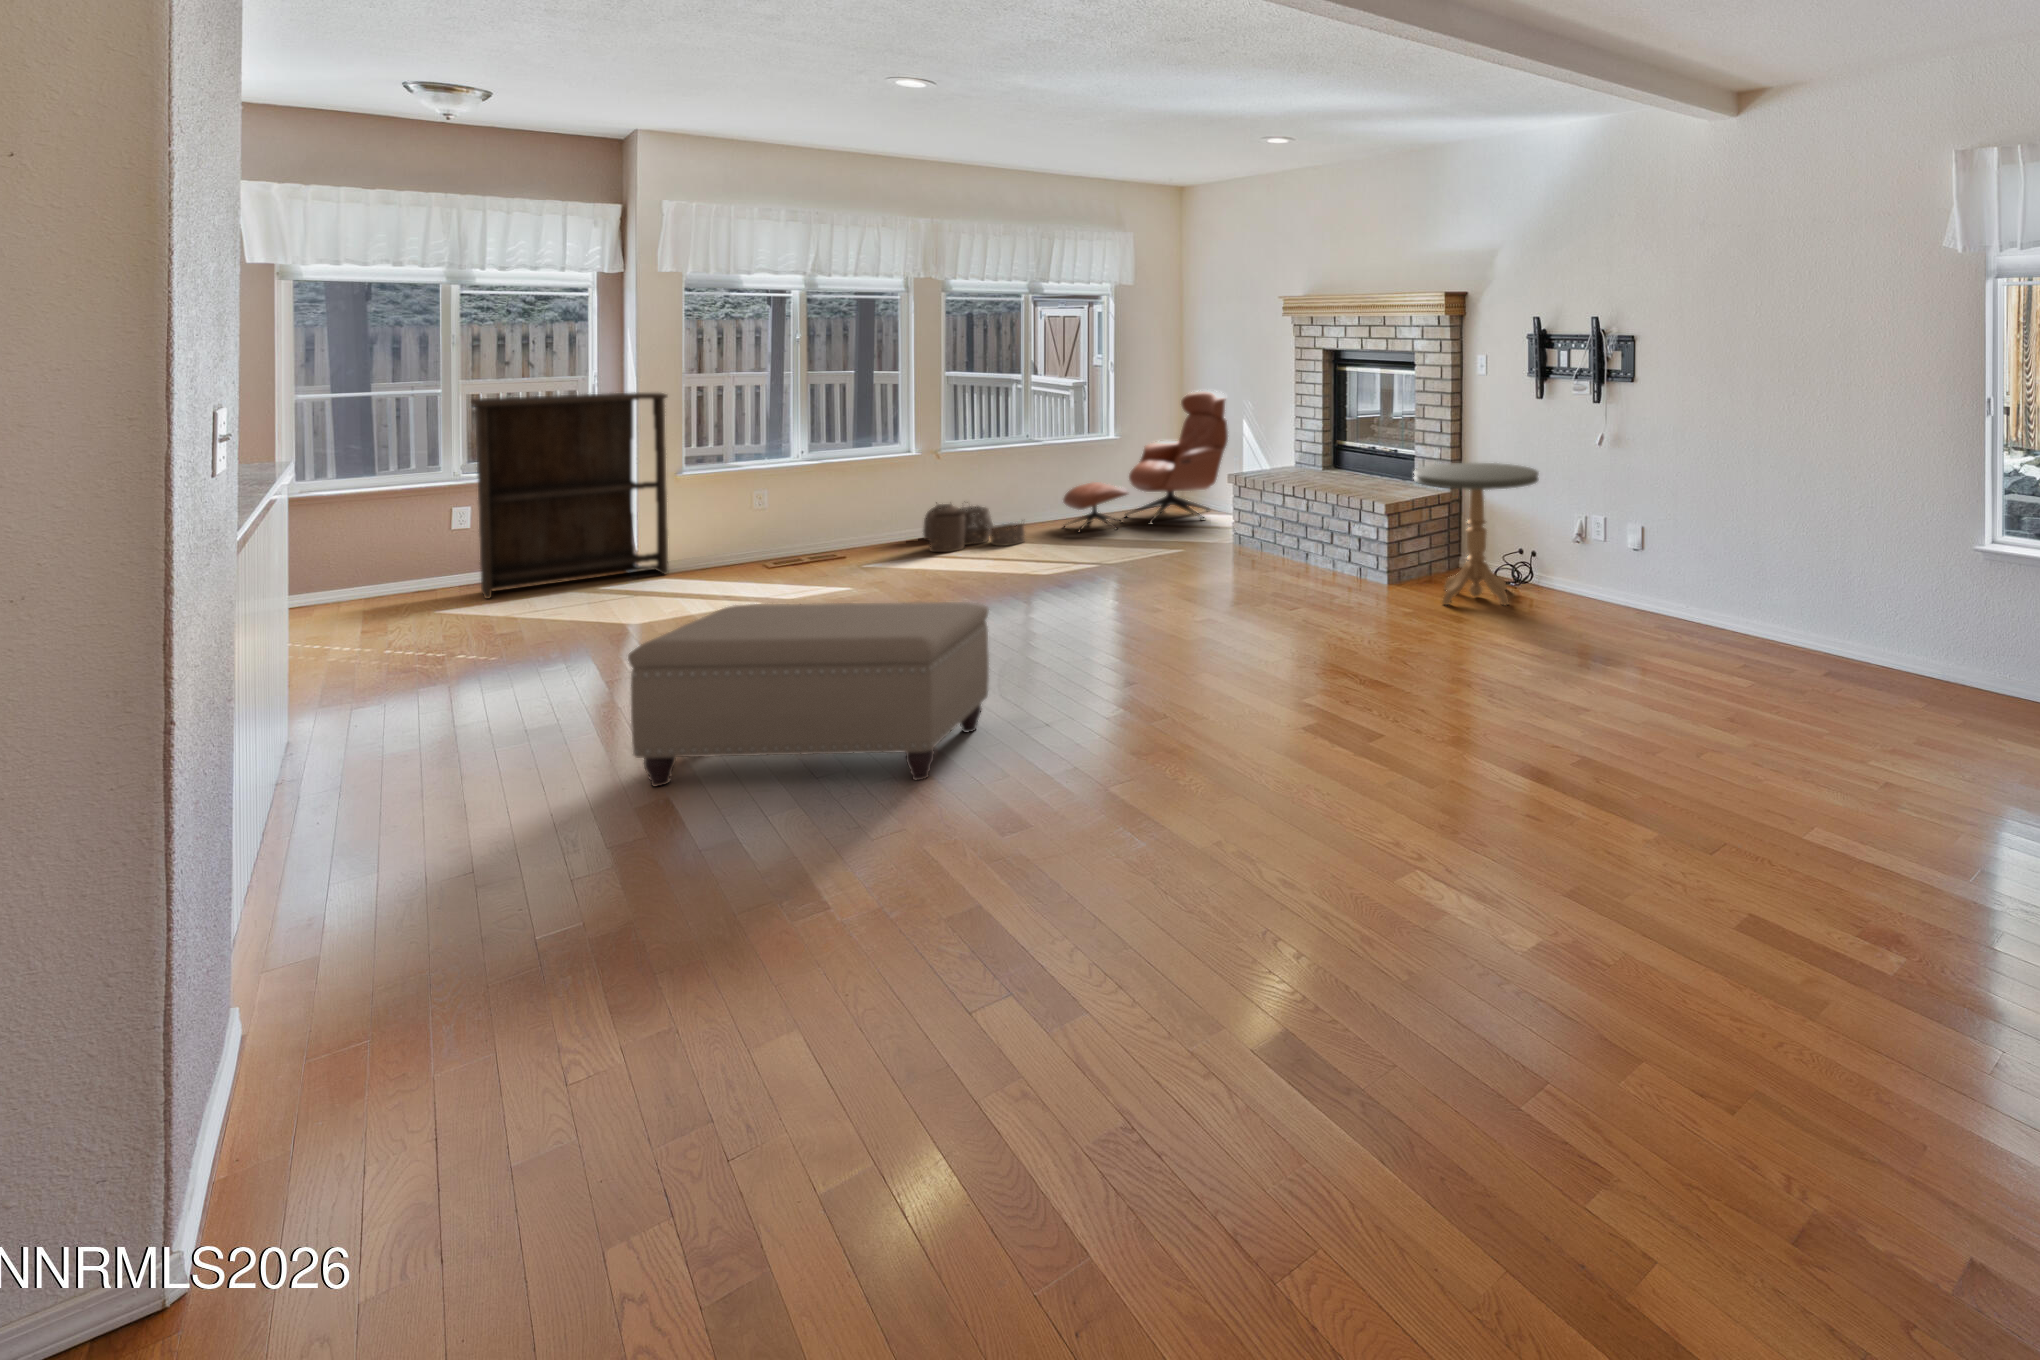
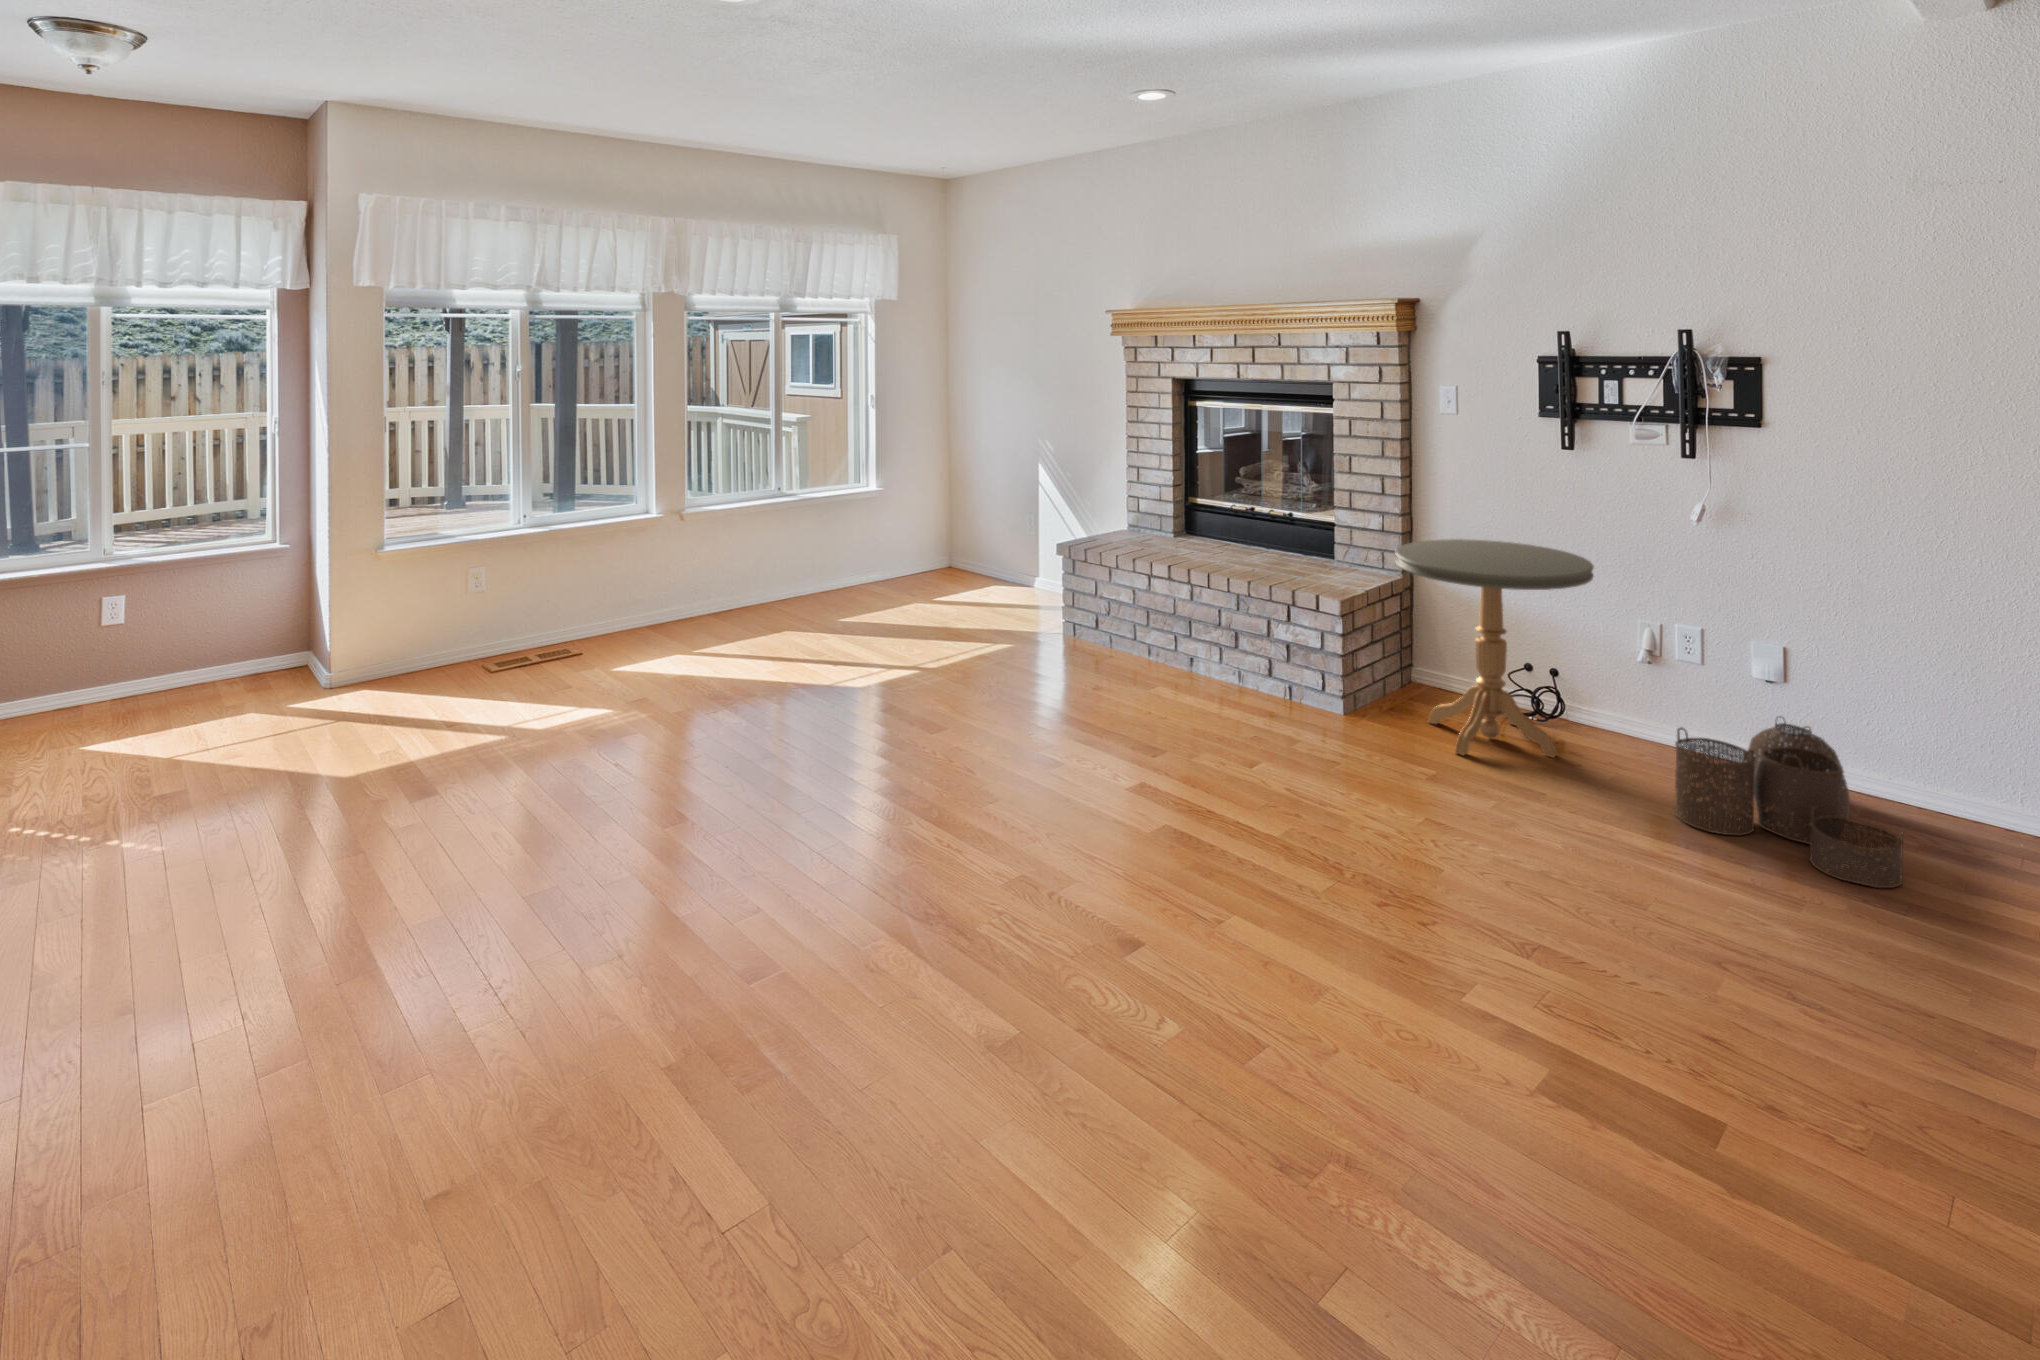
lounge chair: present [1063,391,1228,528] -> none [829,430,1023,614]
bookshelf: present [471,392,669,598] -> none [123,442,368,725]
woven basket: present [923,502,1025,552] -> present [1675,721,1903,888]
ottoman: present [628,602,989,787] -> none [374,835,950,1237]

